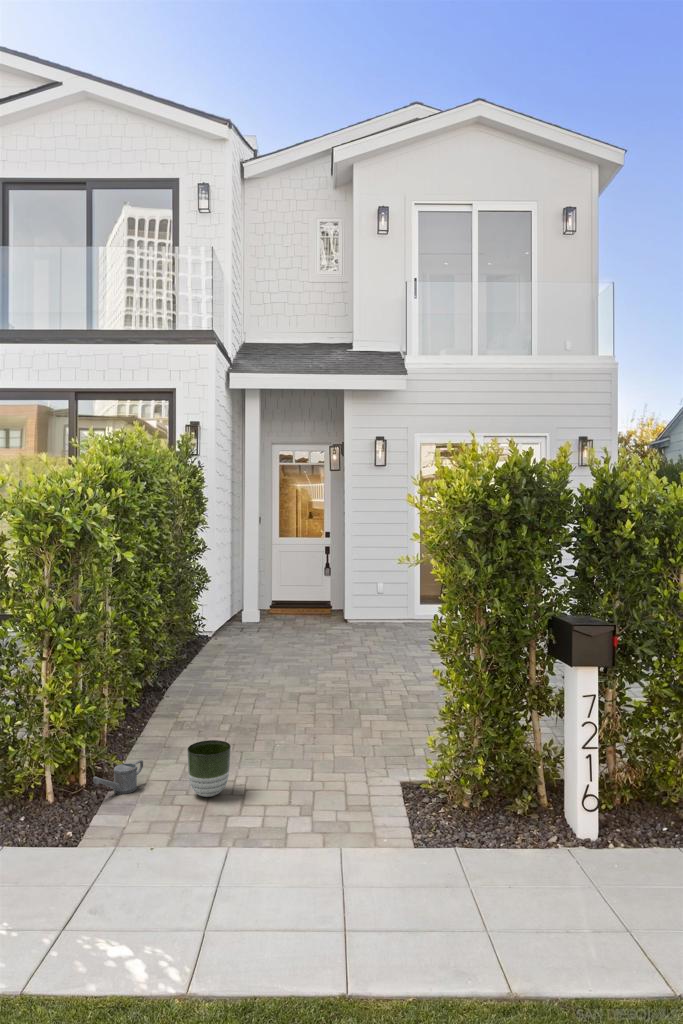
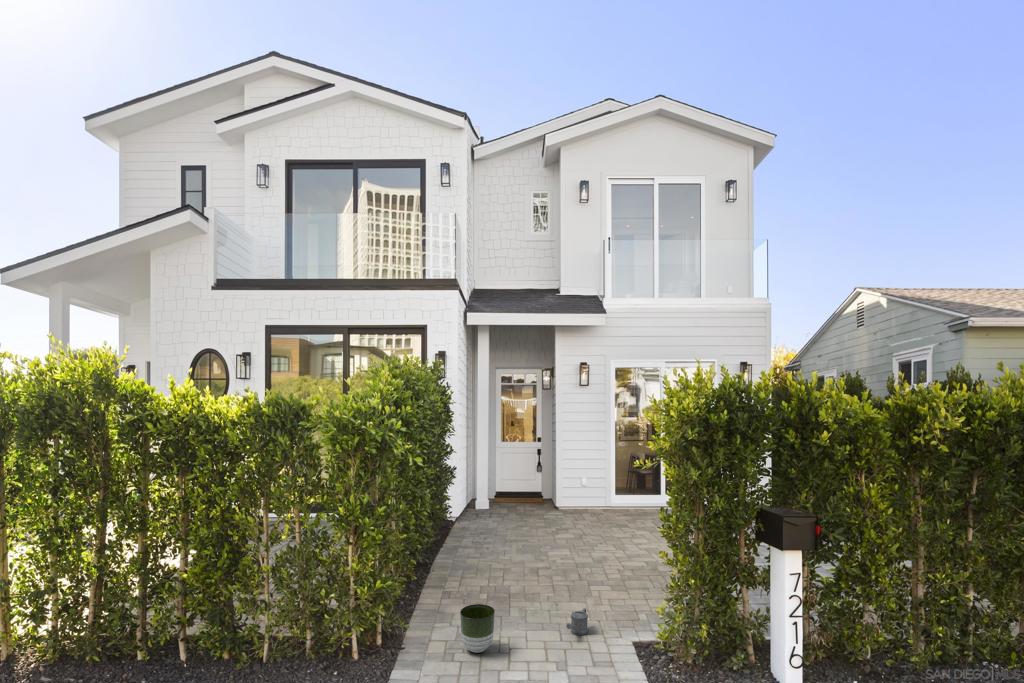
watering can: present [93,760,143,794] -> present [566,608,588,636]

